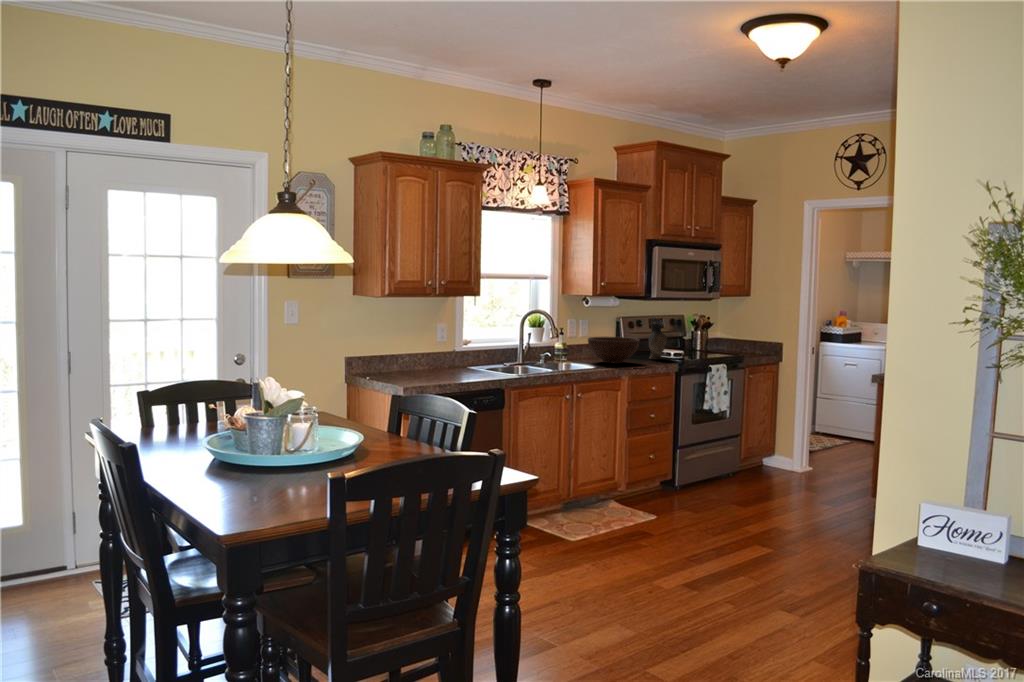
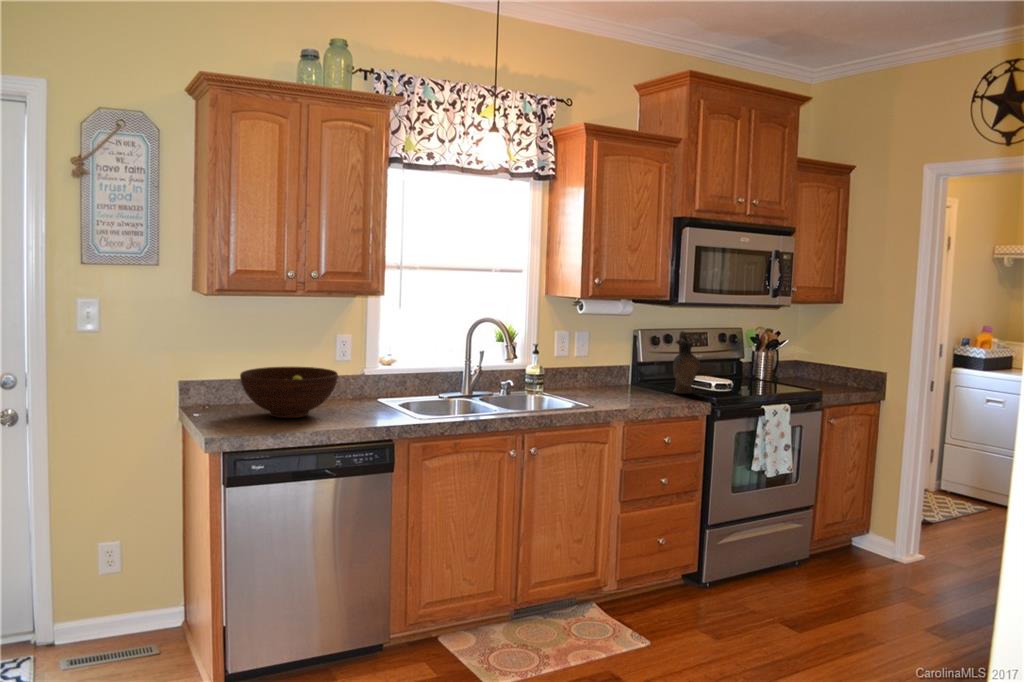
fruit bowl: present [588,337,640,363] -> present [240,367,338,418]

